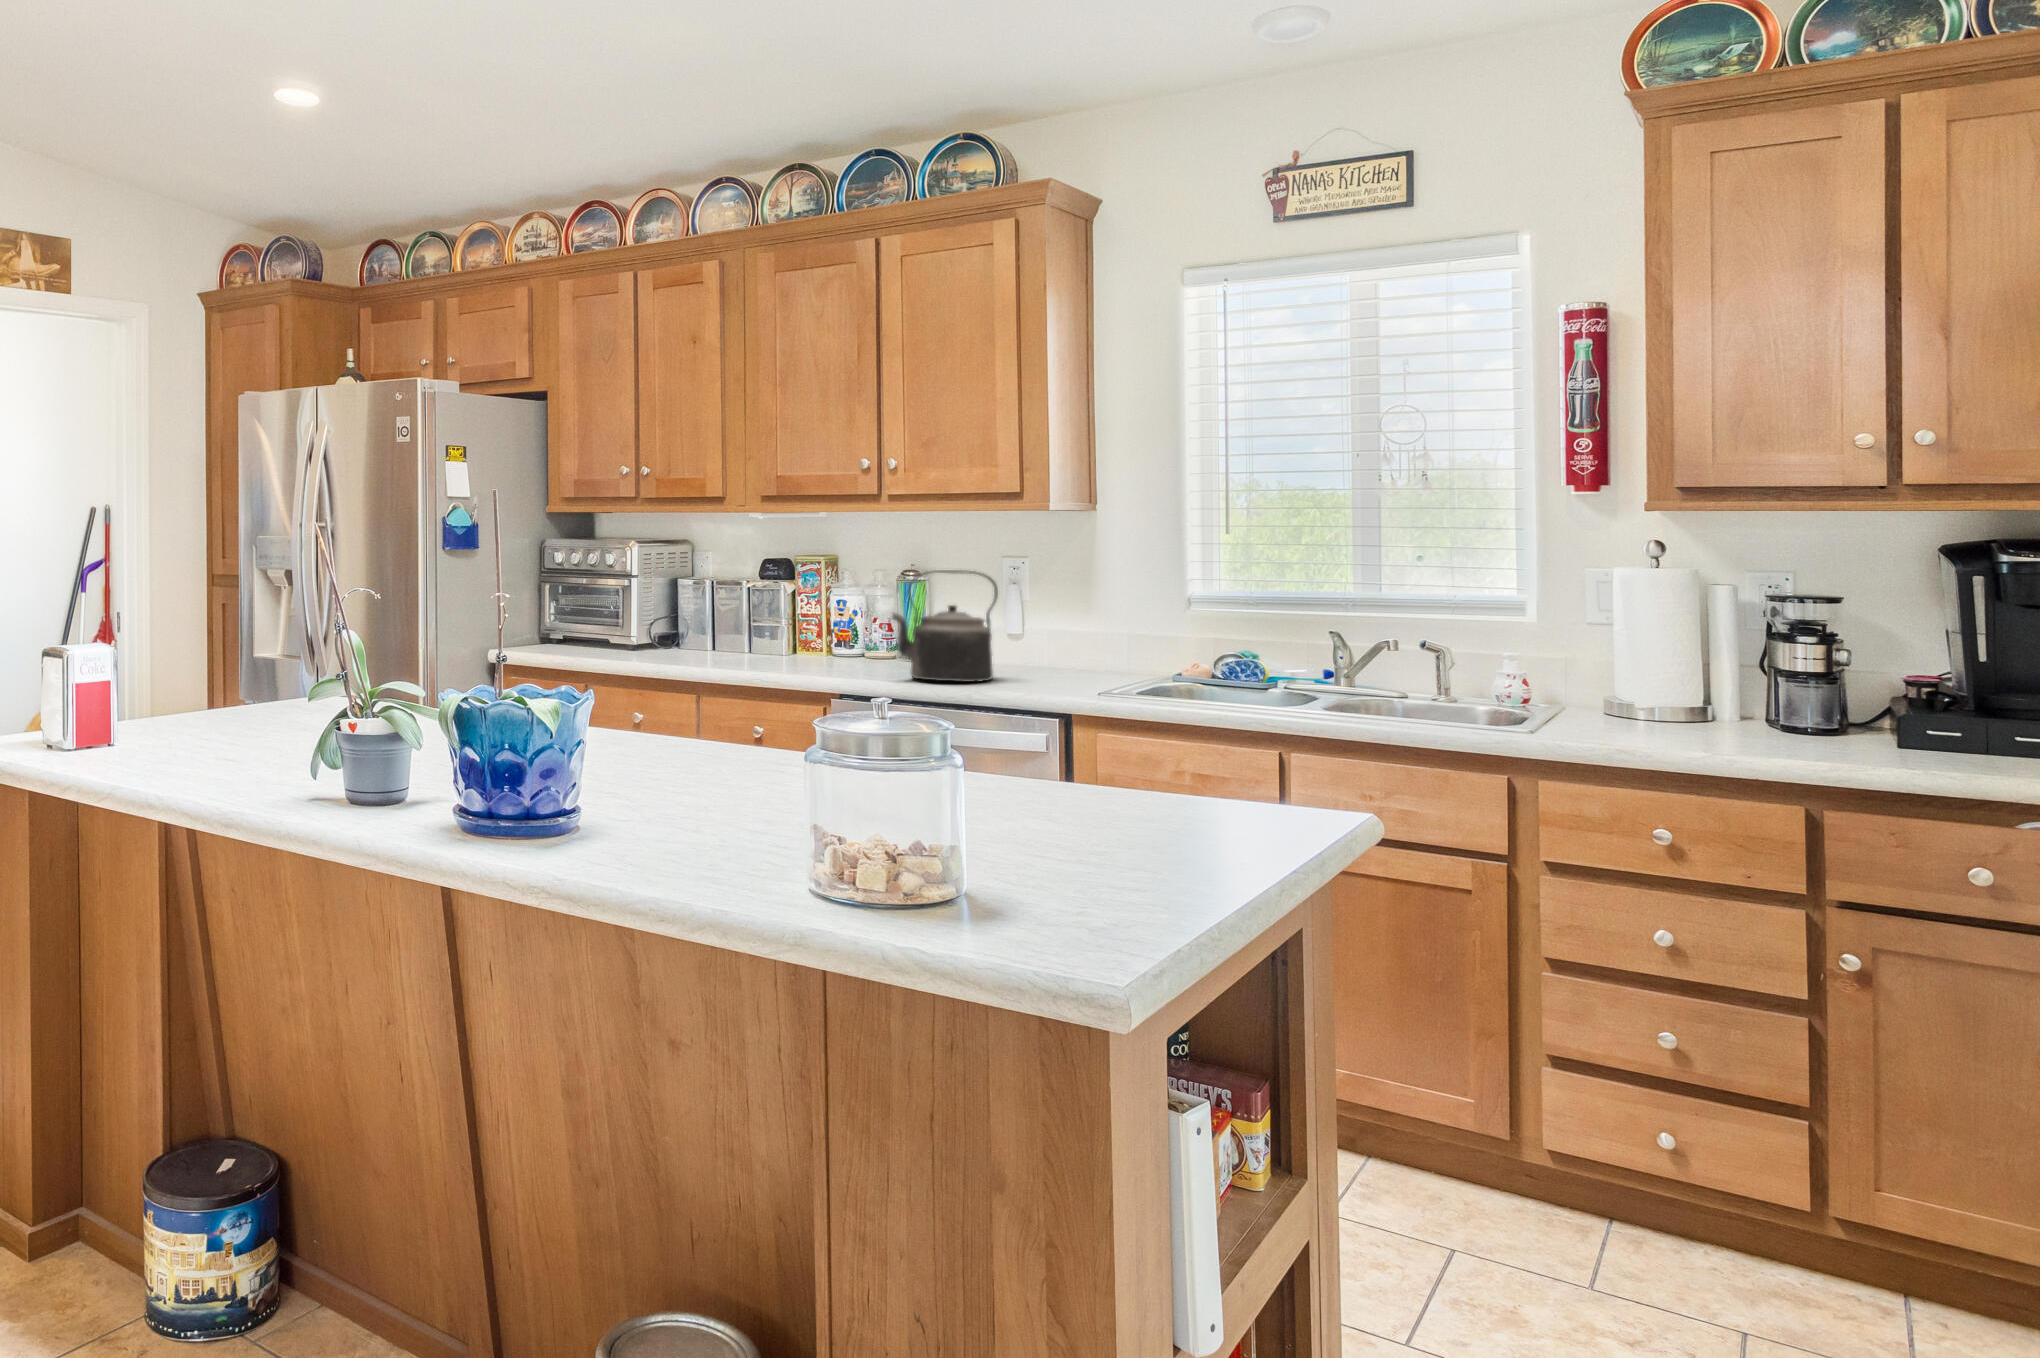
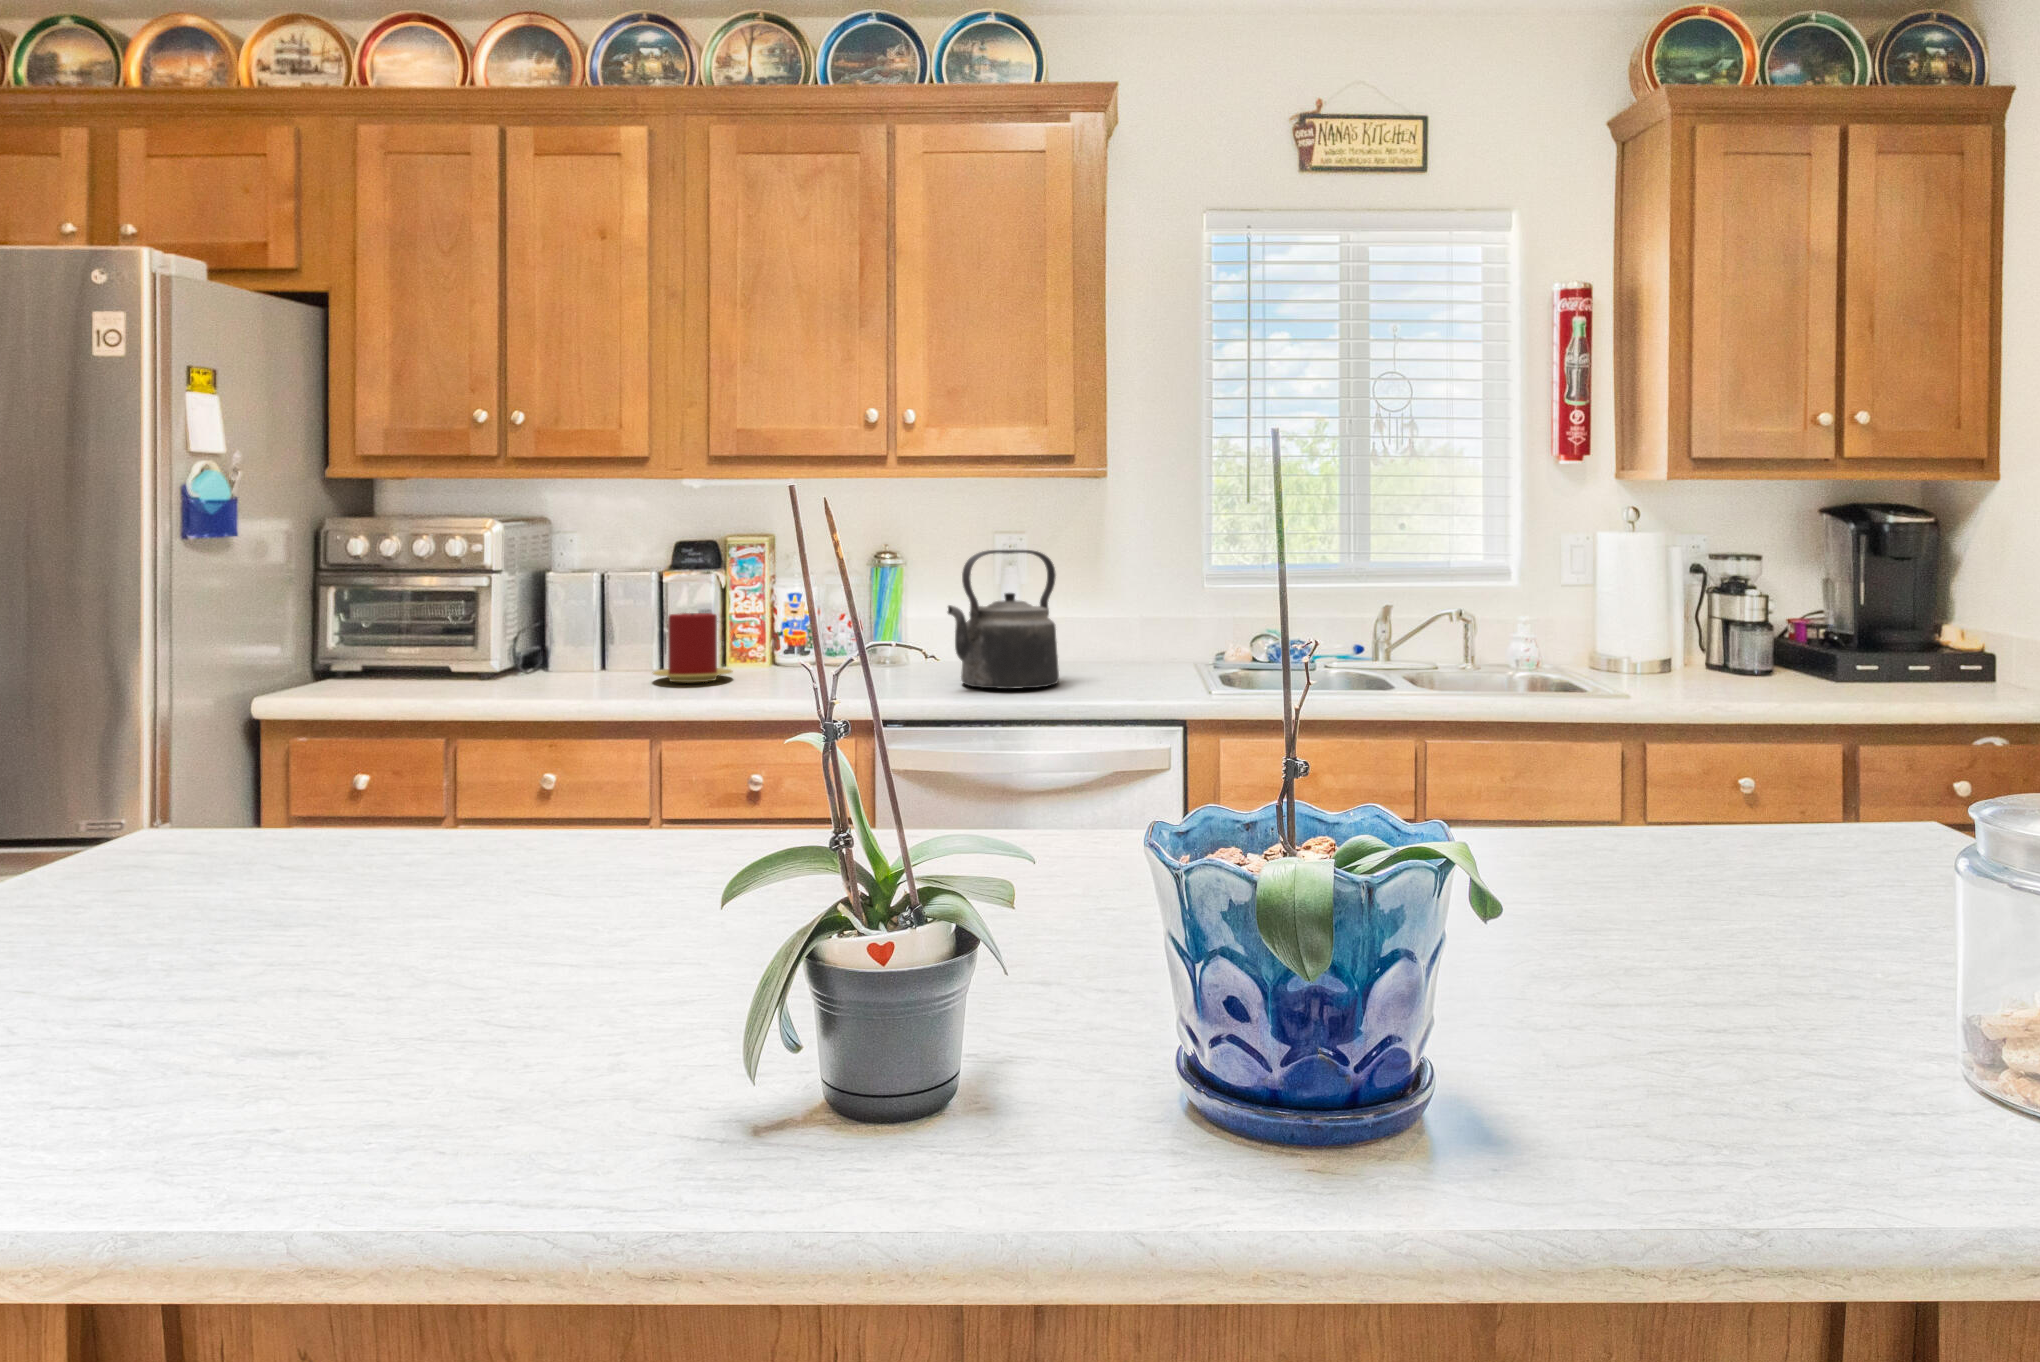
candle: none [709,614,767,664] -> present [652,613,732,682]

